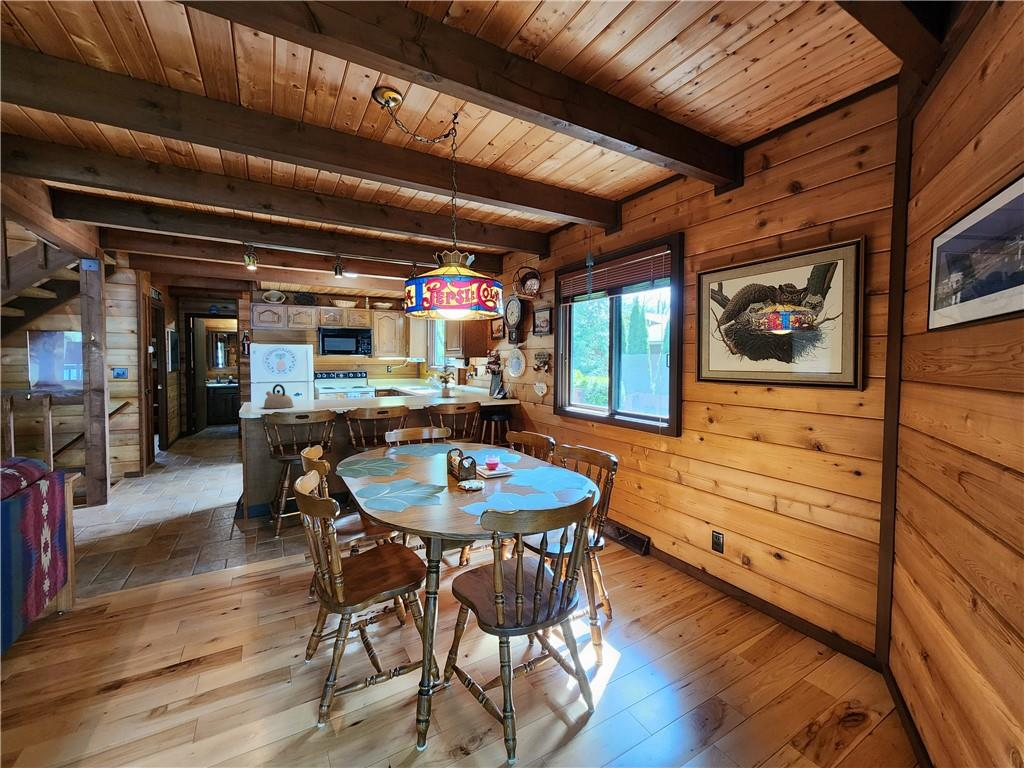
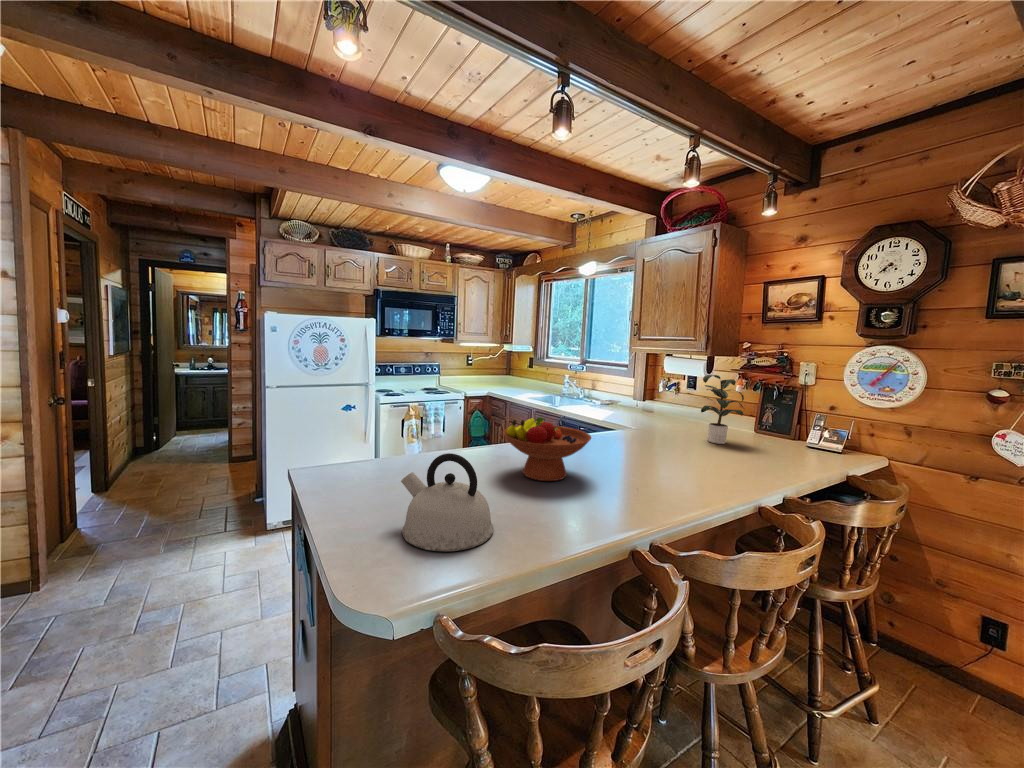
fruit bowl: none [317,380,353,402] -> present [503,417,591,481]

